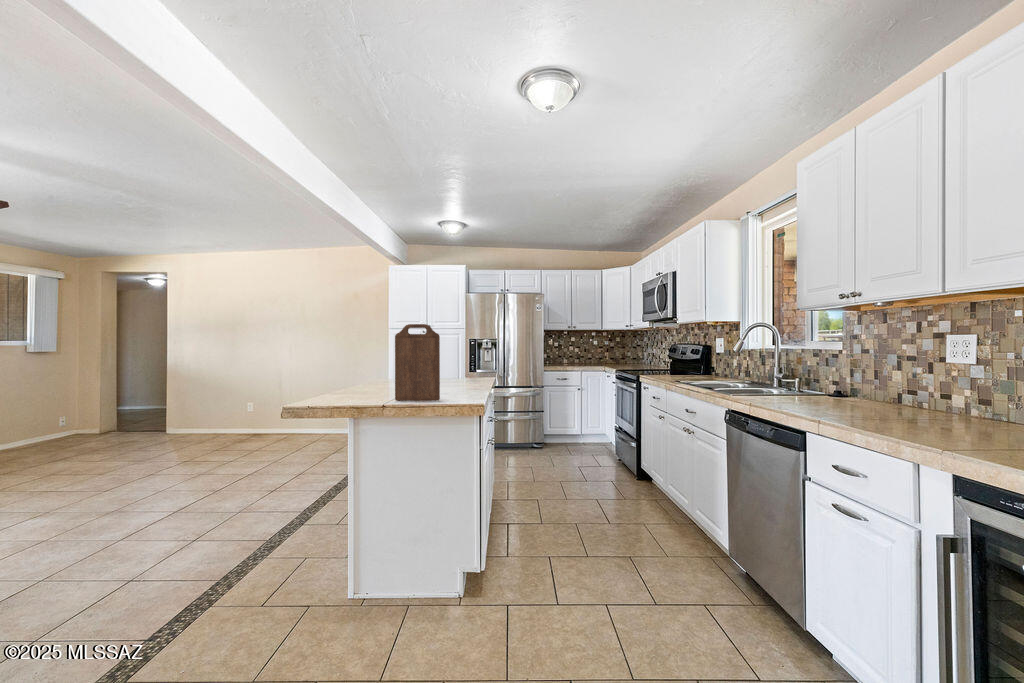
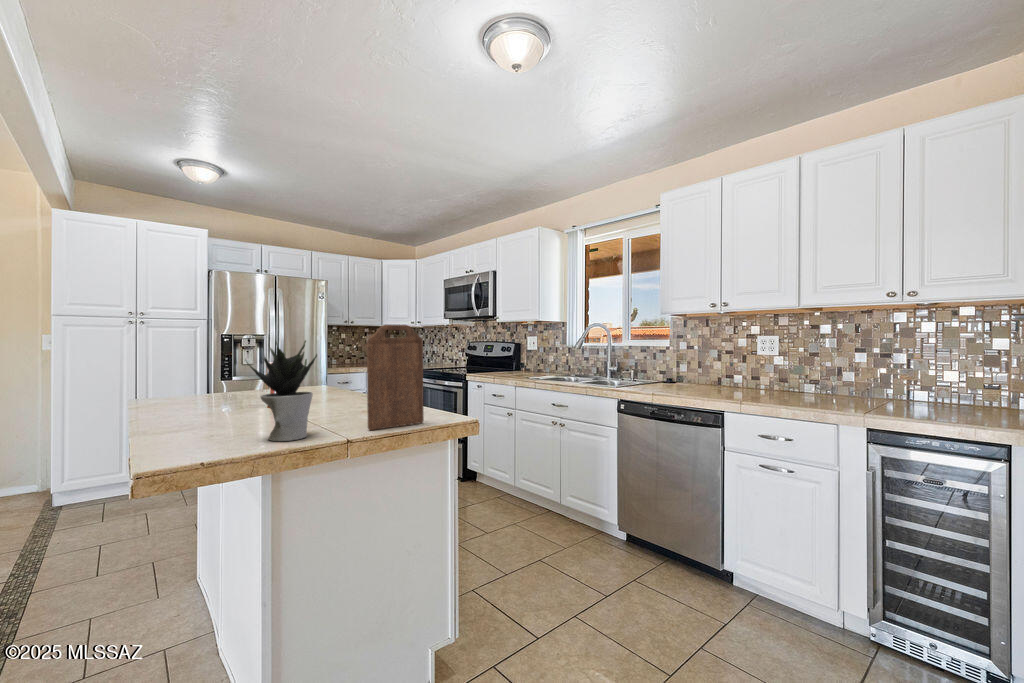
potted plant: none [329,335,374,400] -> present [247,340,317,441]

